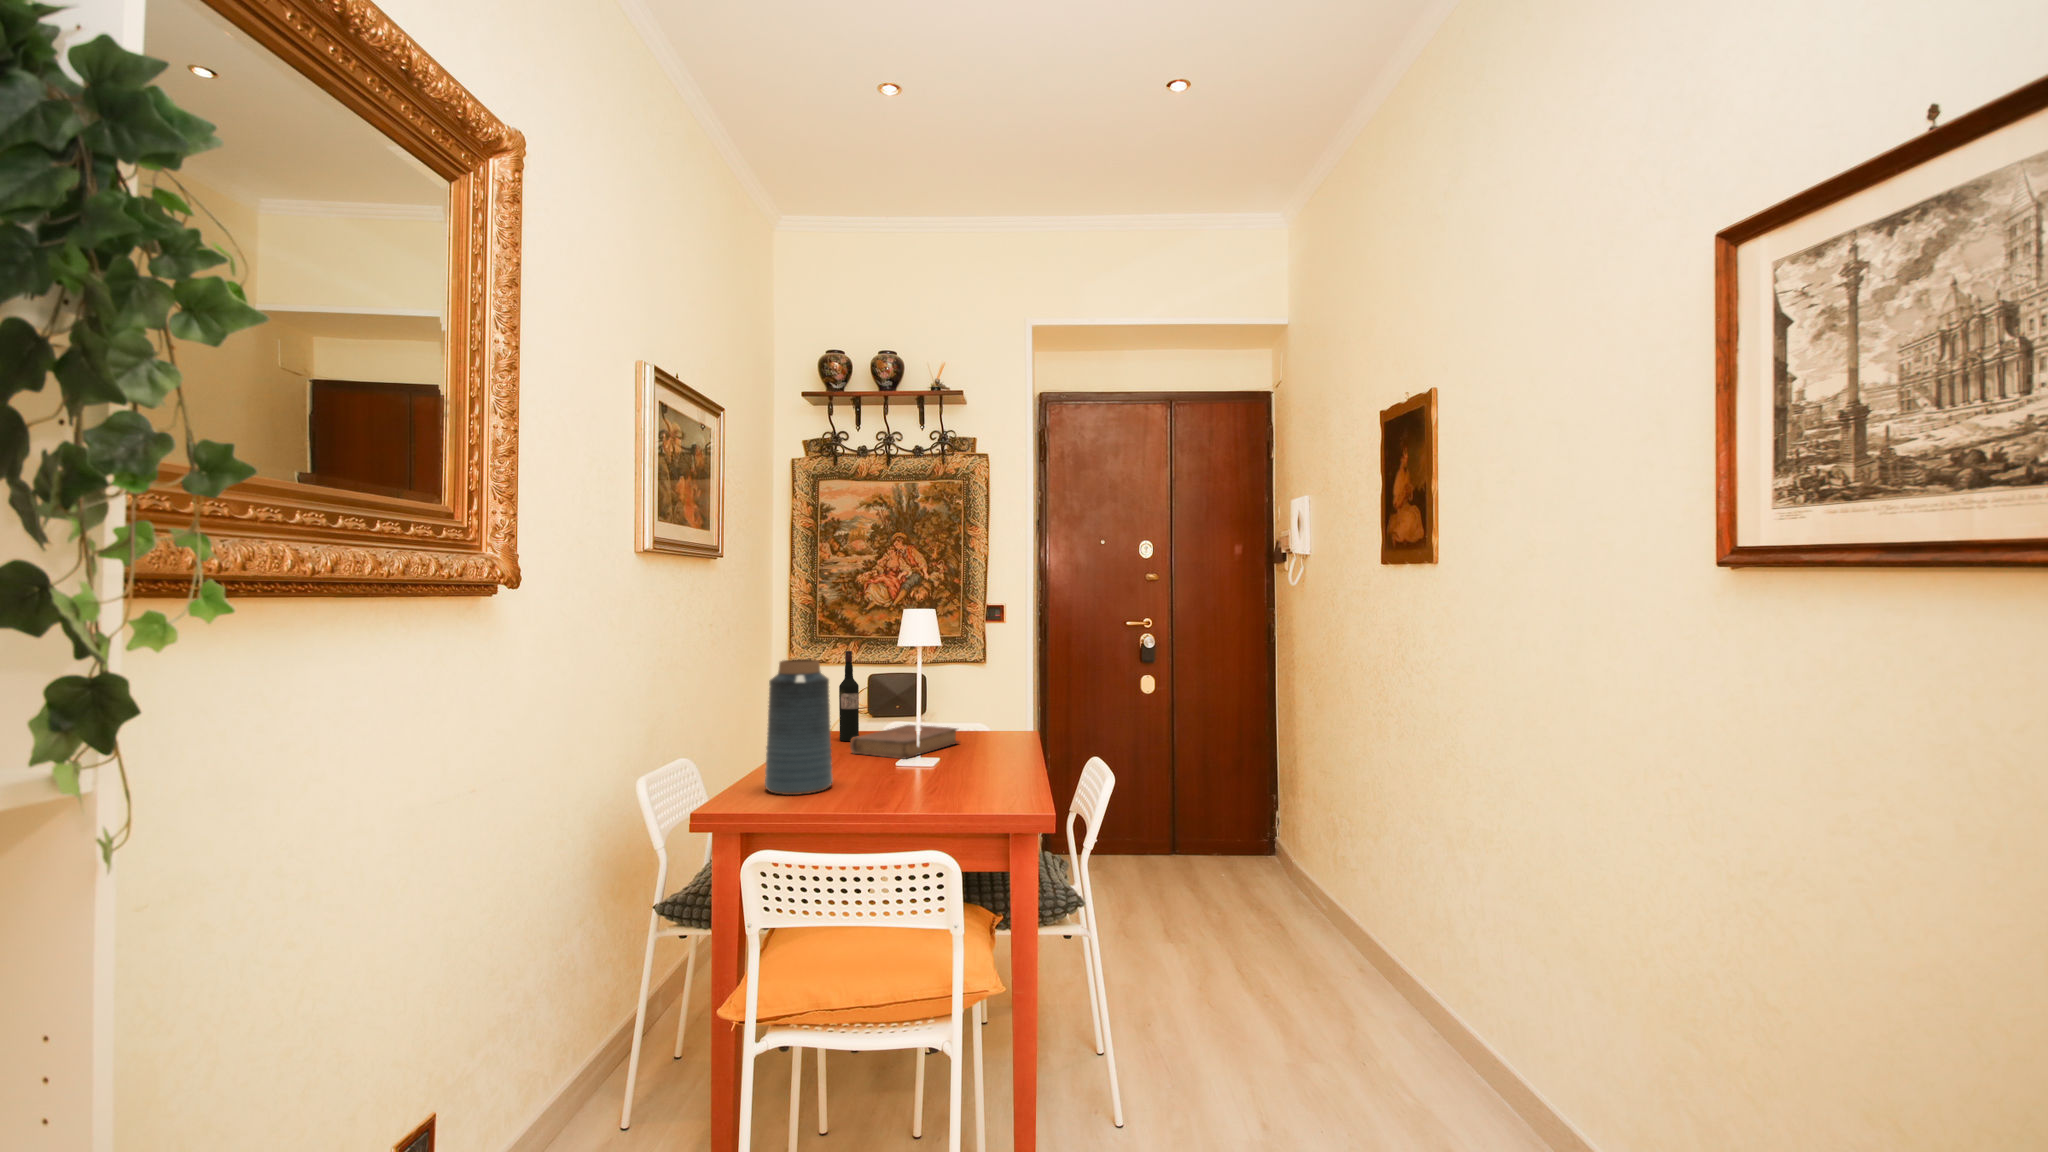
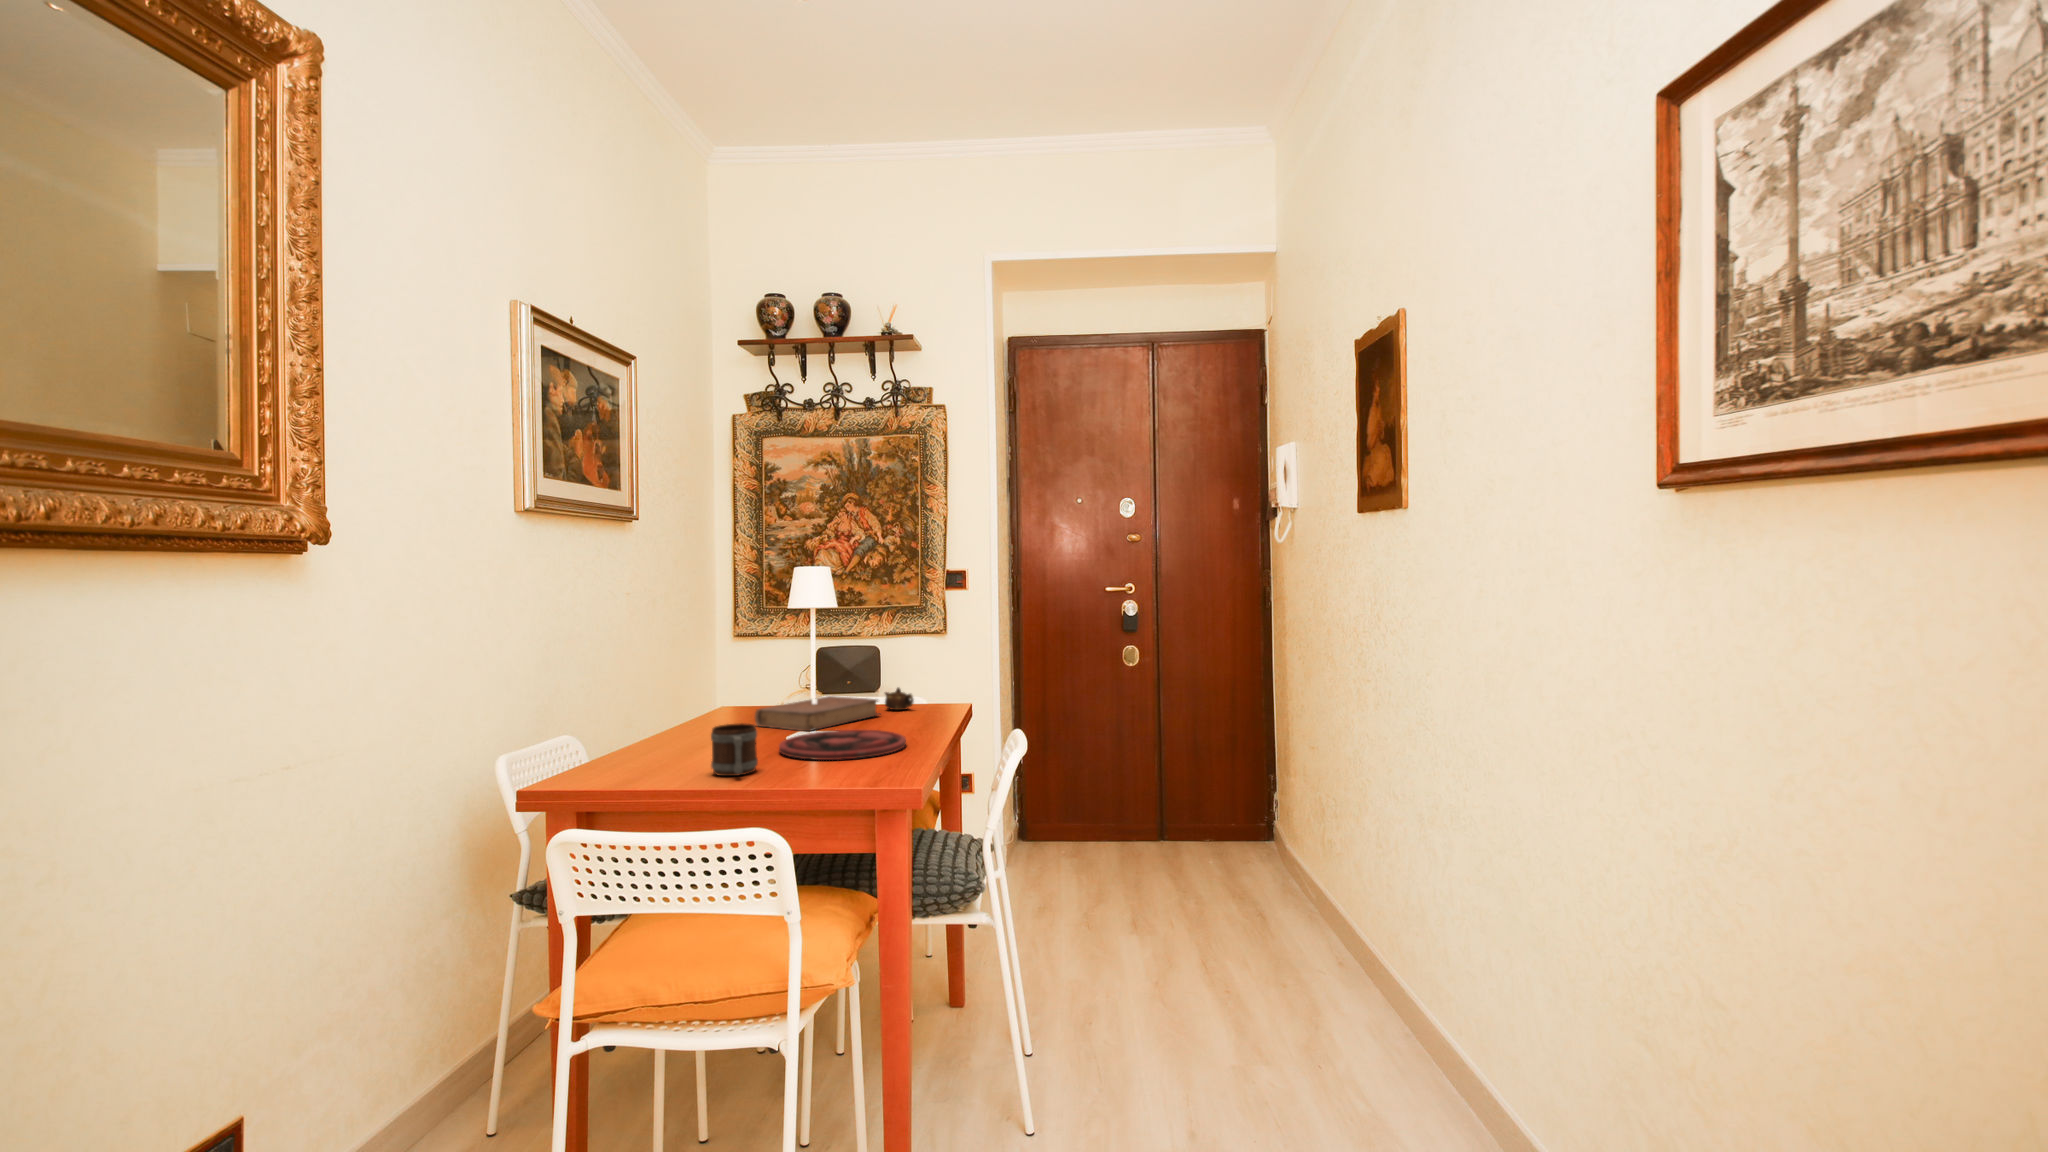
wine bottle: present [839,651,859,741] -> none [754,617,777,714]
vase: present [765,659,833,795] -> none [629,621,706,767]
teapot: none [957,716,986,738] -> present [885,688,914,710]
mug: none [852,755,893,804] -> present [711,723,758,776]
plate: none [896,758,1010,787] -> present [779,730,906,760]

